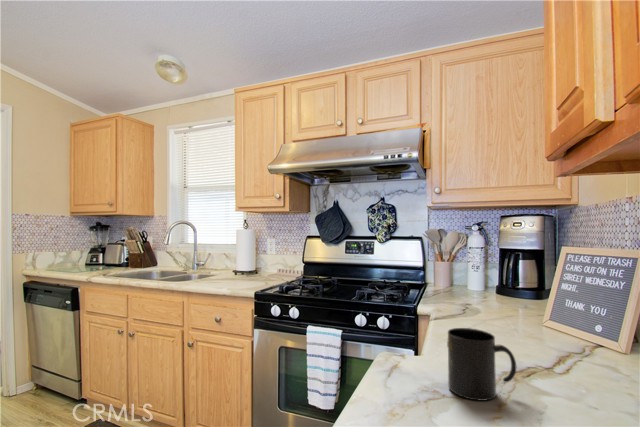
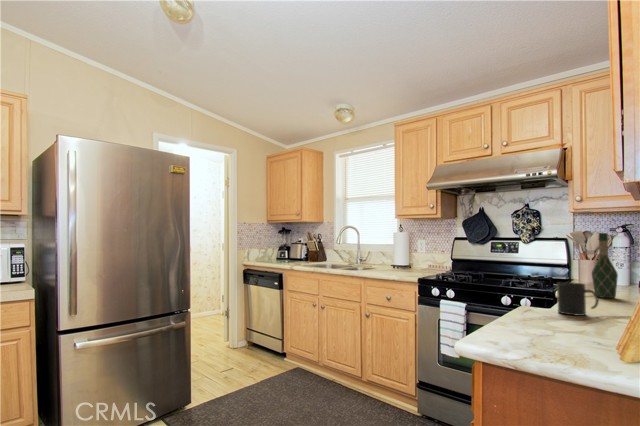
wine bottle: none [464,234,494,322] -> present [592,233,618,298]

